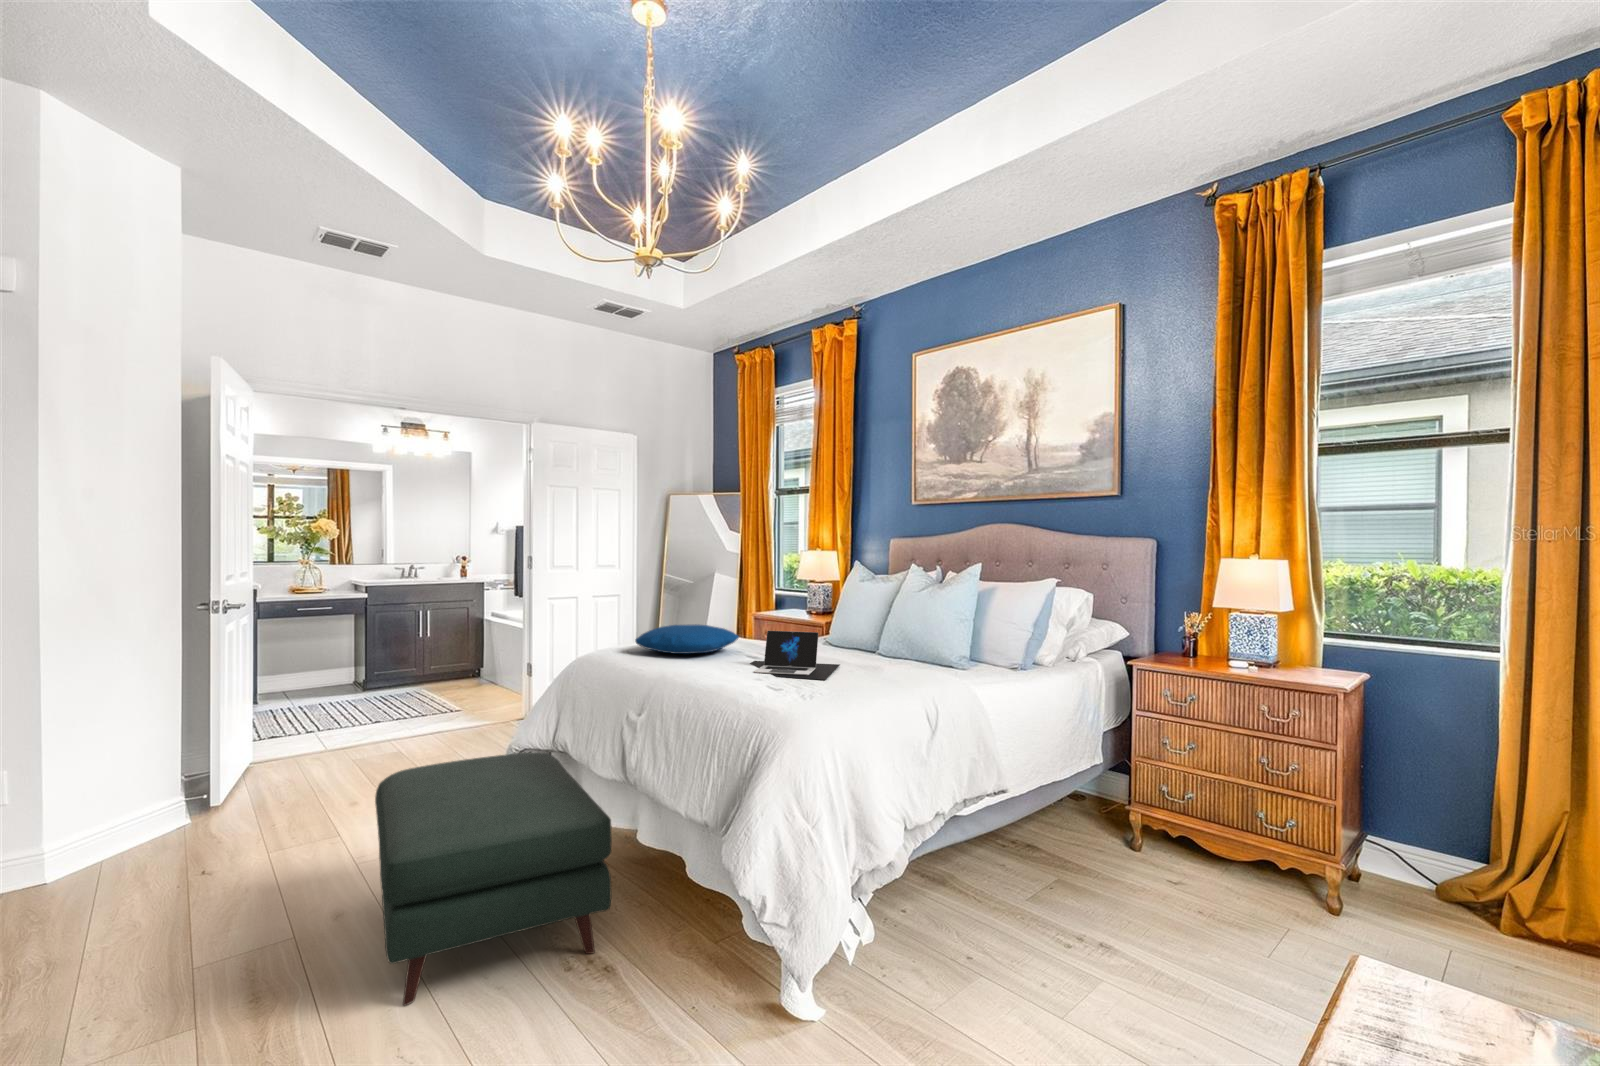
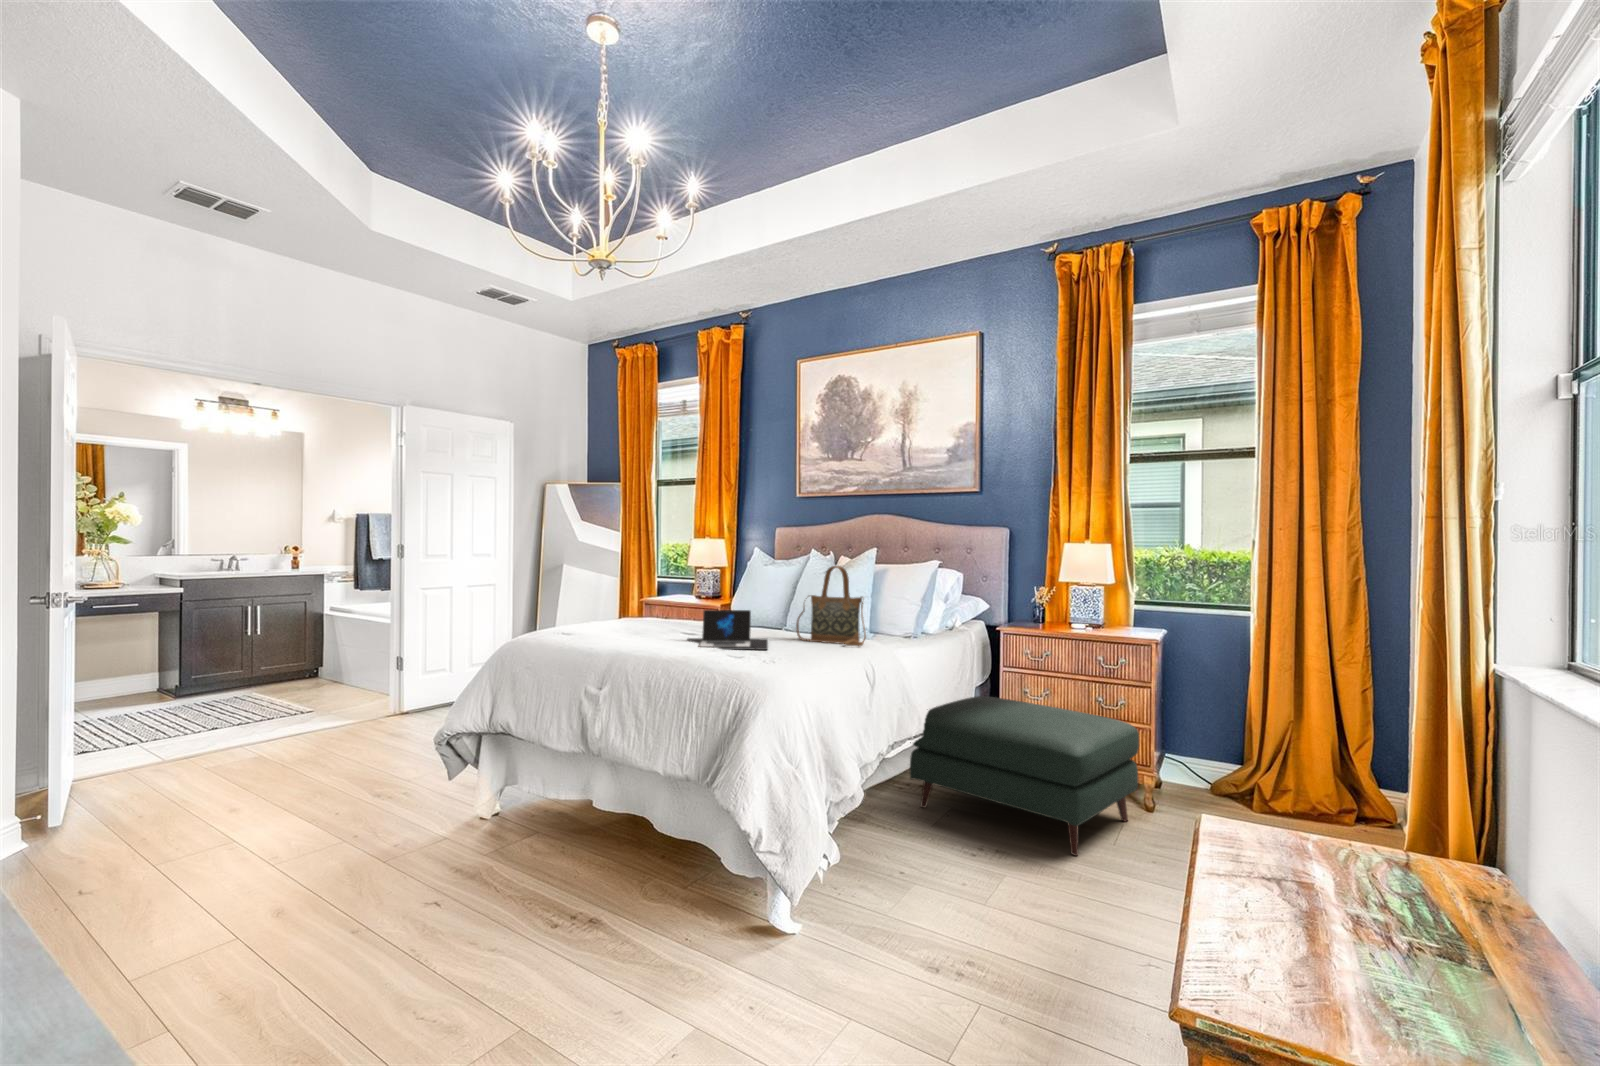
handbag: none [875,584,952,679] -> present [796,566,866,646]
pillow: present [635,624,739,654] -> none [568,608,665,634]
ottoman: present [375,752,612,1006] -> present [910,696,1139,856]

